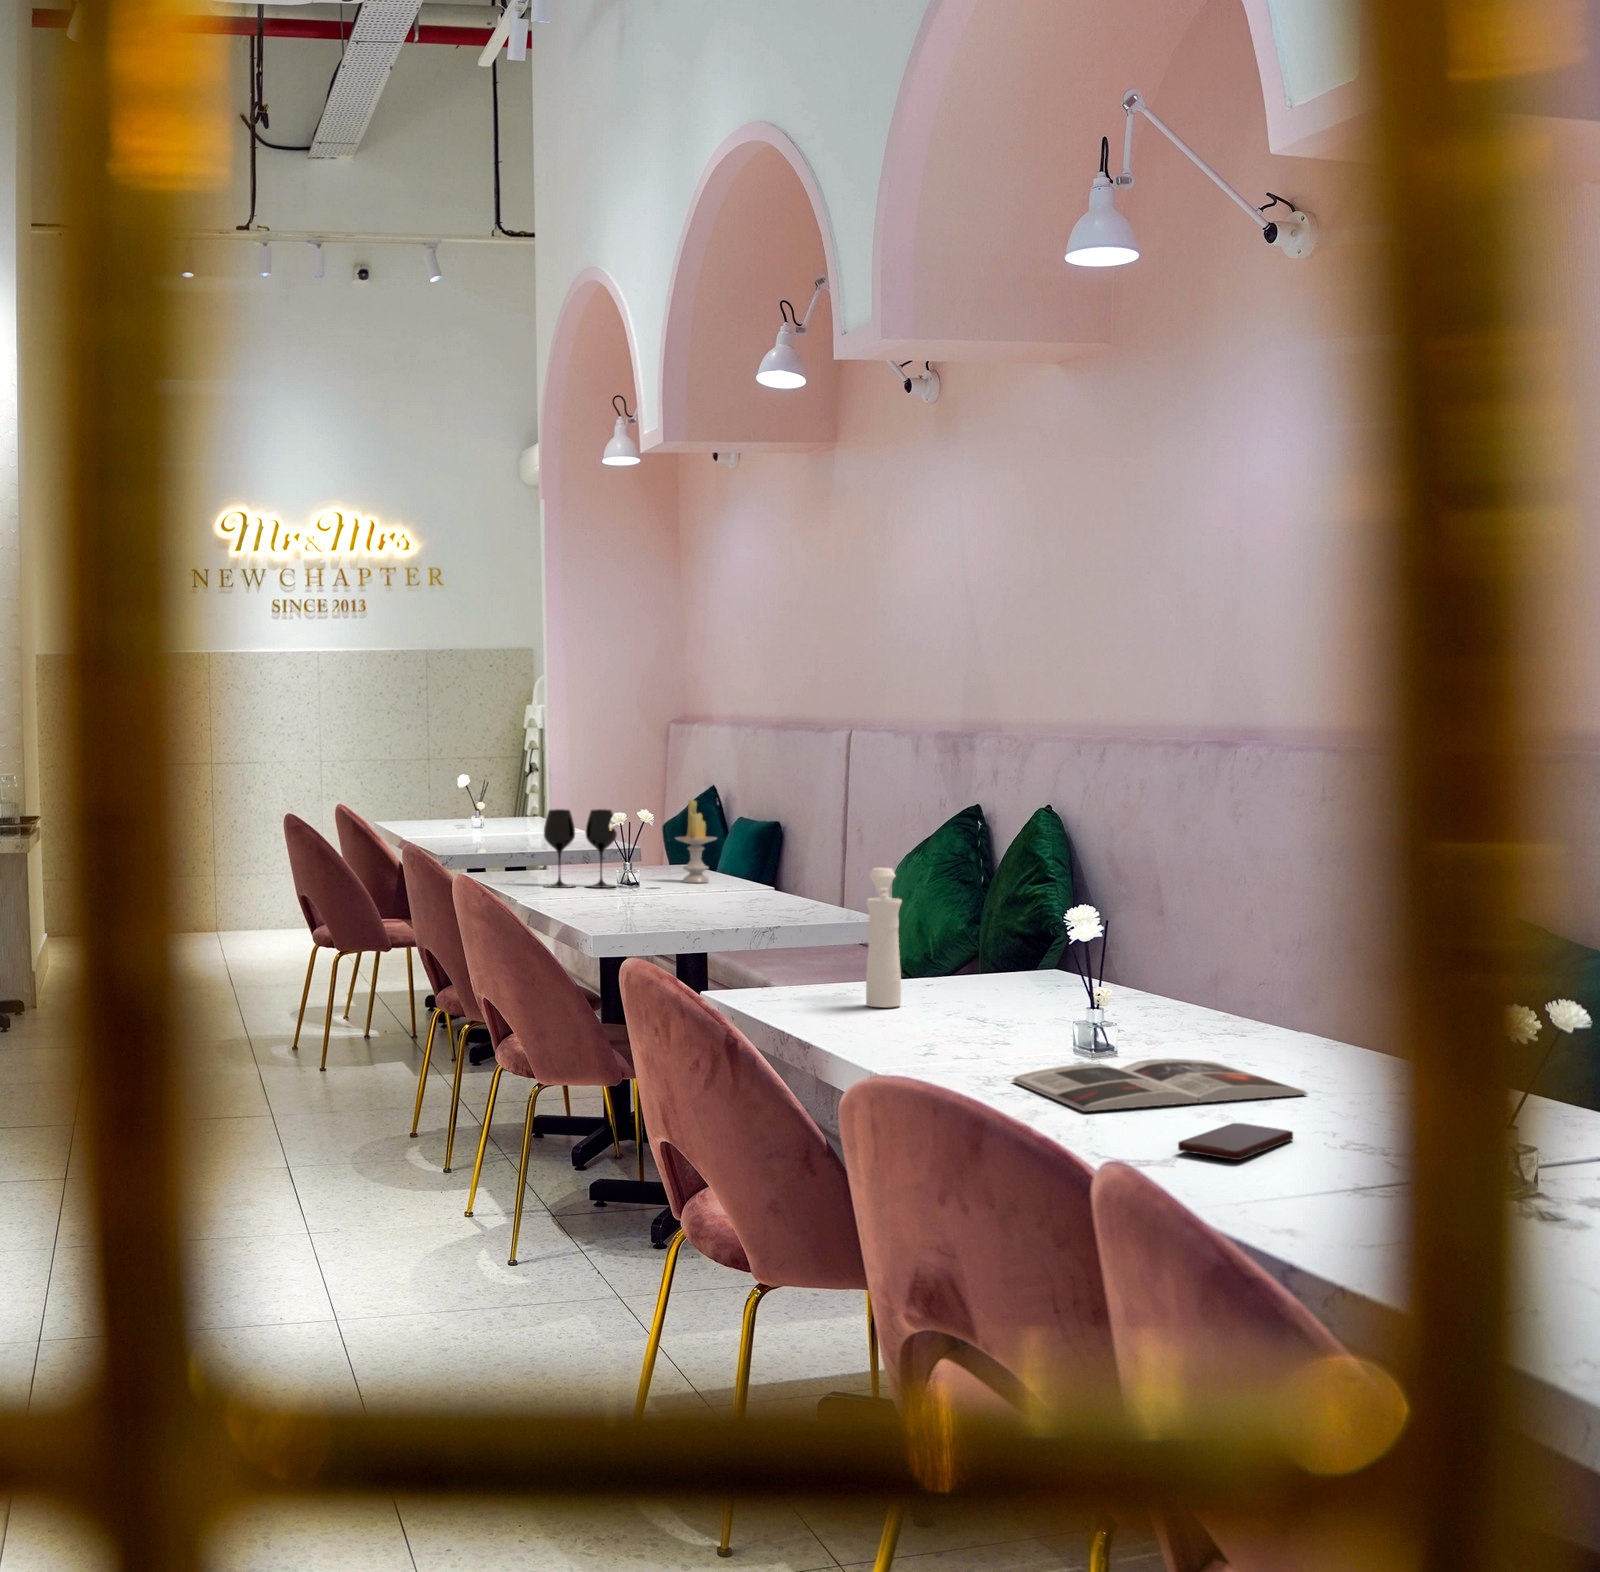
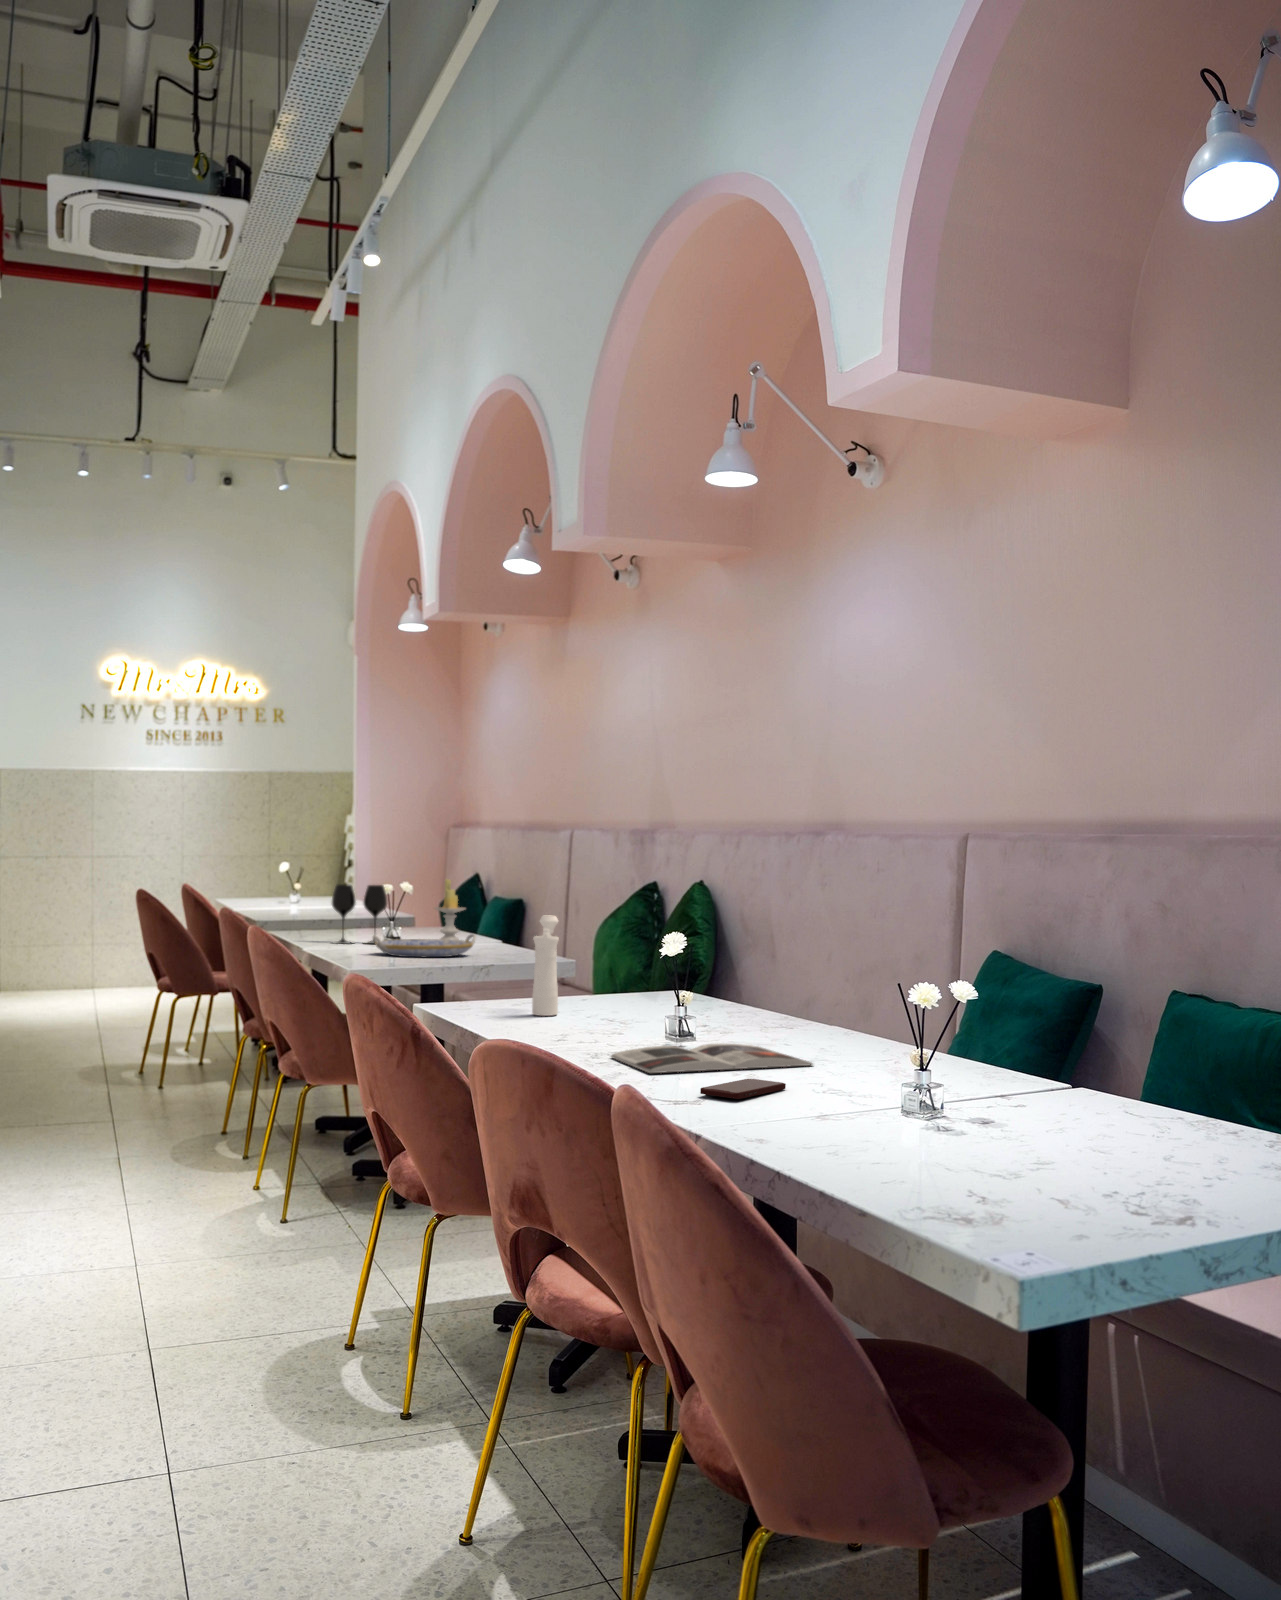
serving tray: none [609,877,745,910] -> present [373,934,476,957]

